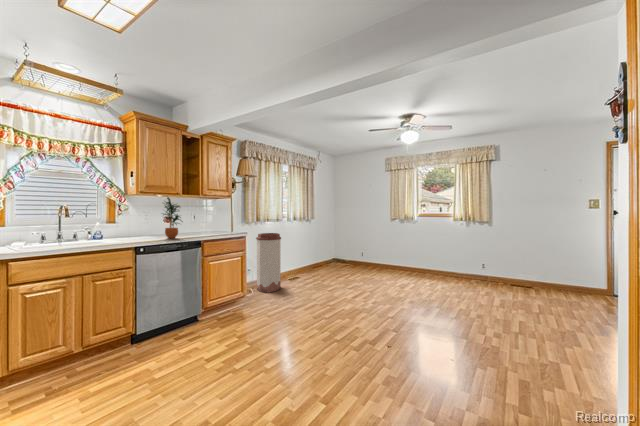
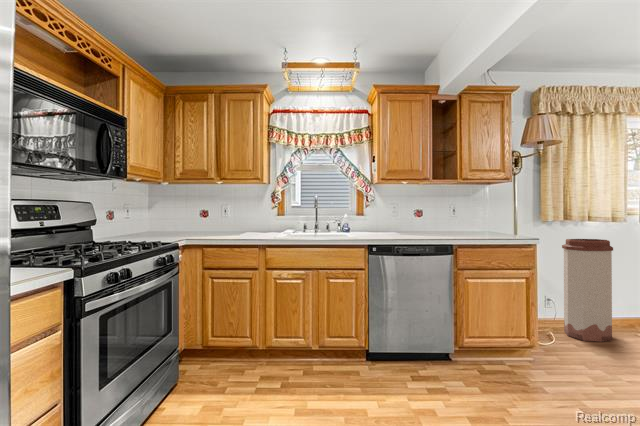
potted plant: present [163,197,183,238] -> none [398,184,427,236]

